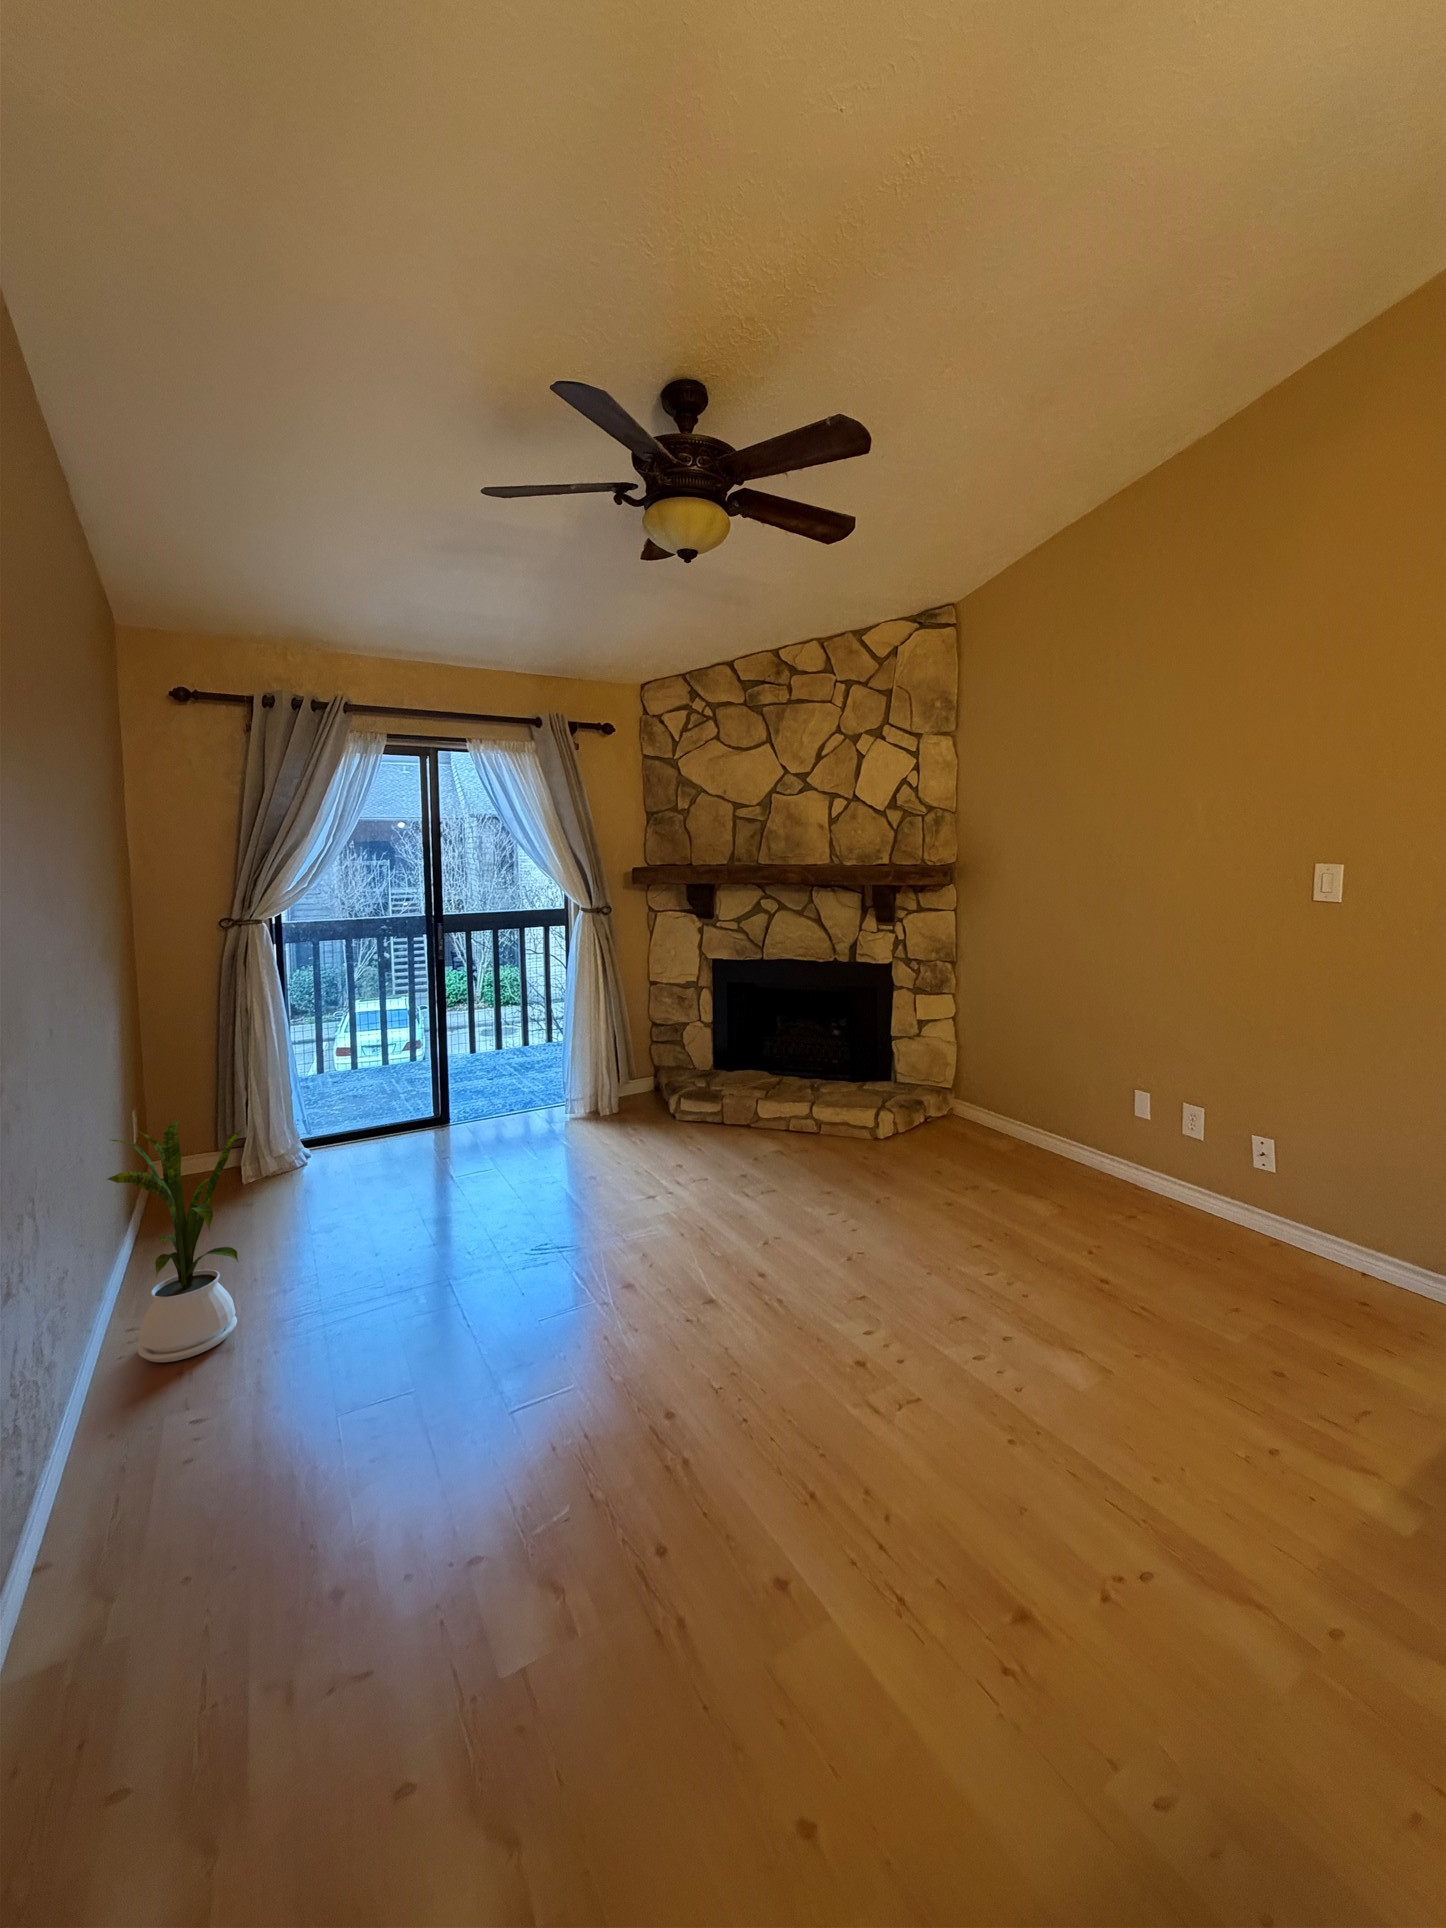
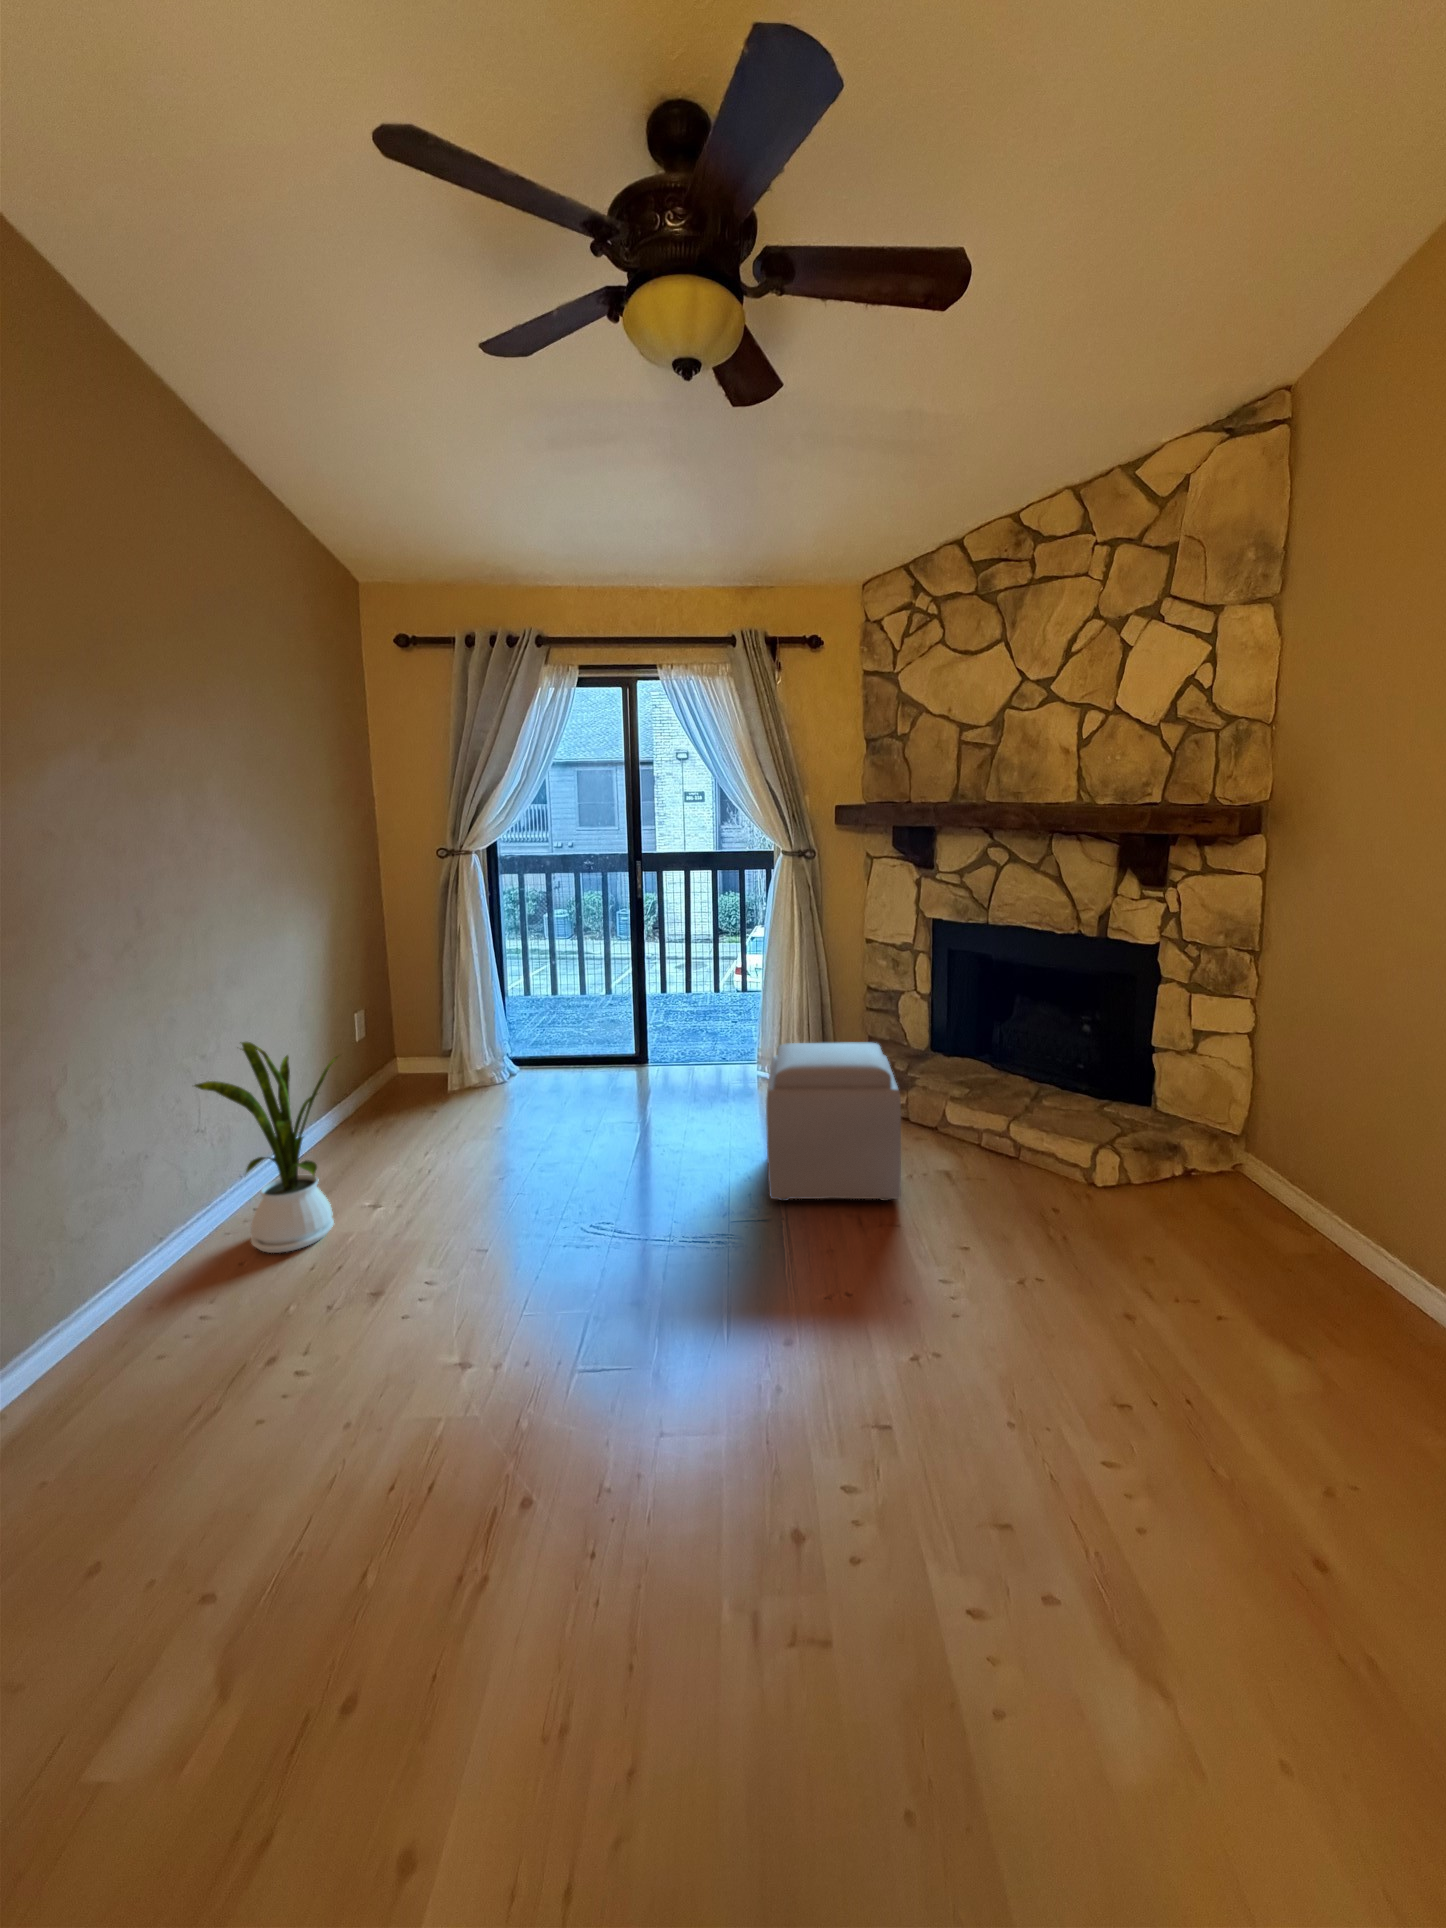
ottoman: none [630,1058,763,1196] -> present [766,1043,901,1201]

